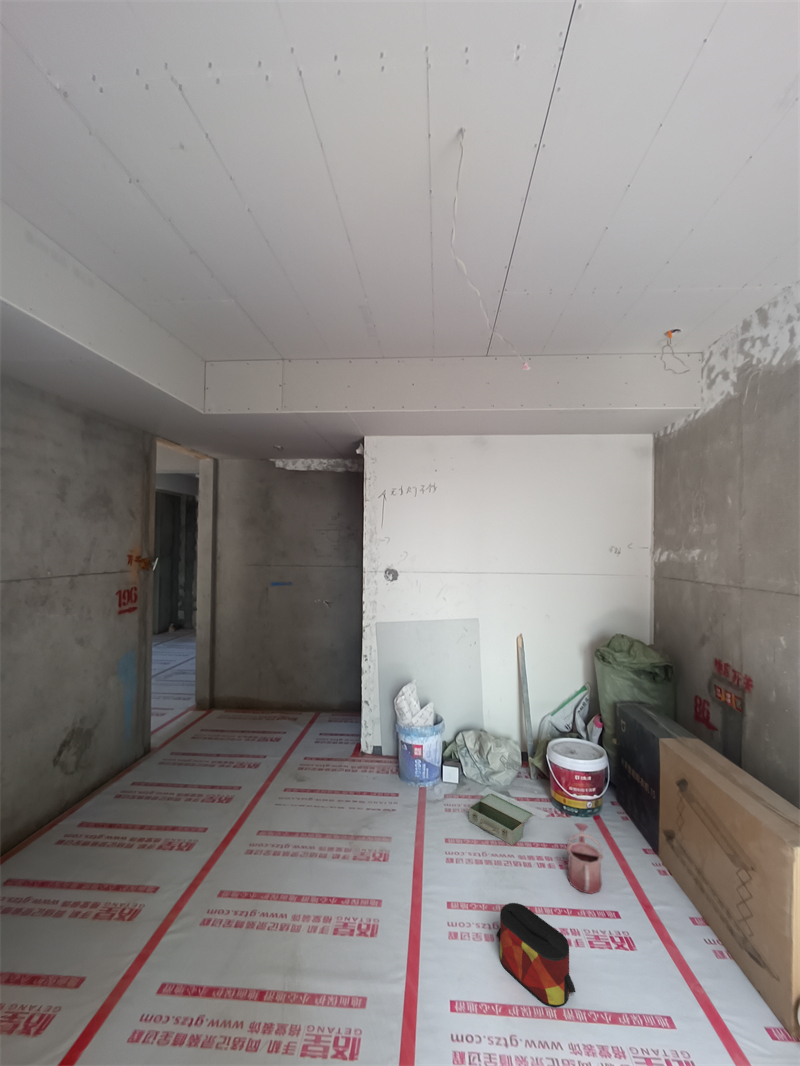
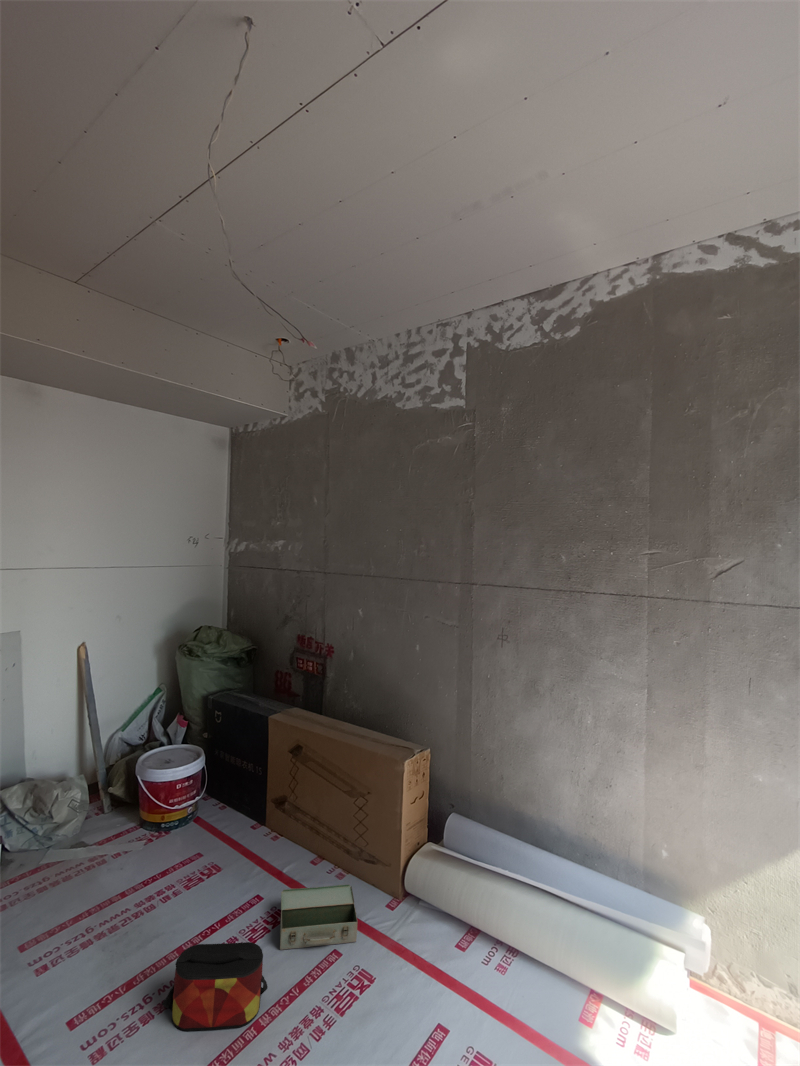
toolbox: present [469,794,533,845] -> present [280,885,358,950]
watering can: present [566,823,603,894] -> none [195,829,237,900]

